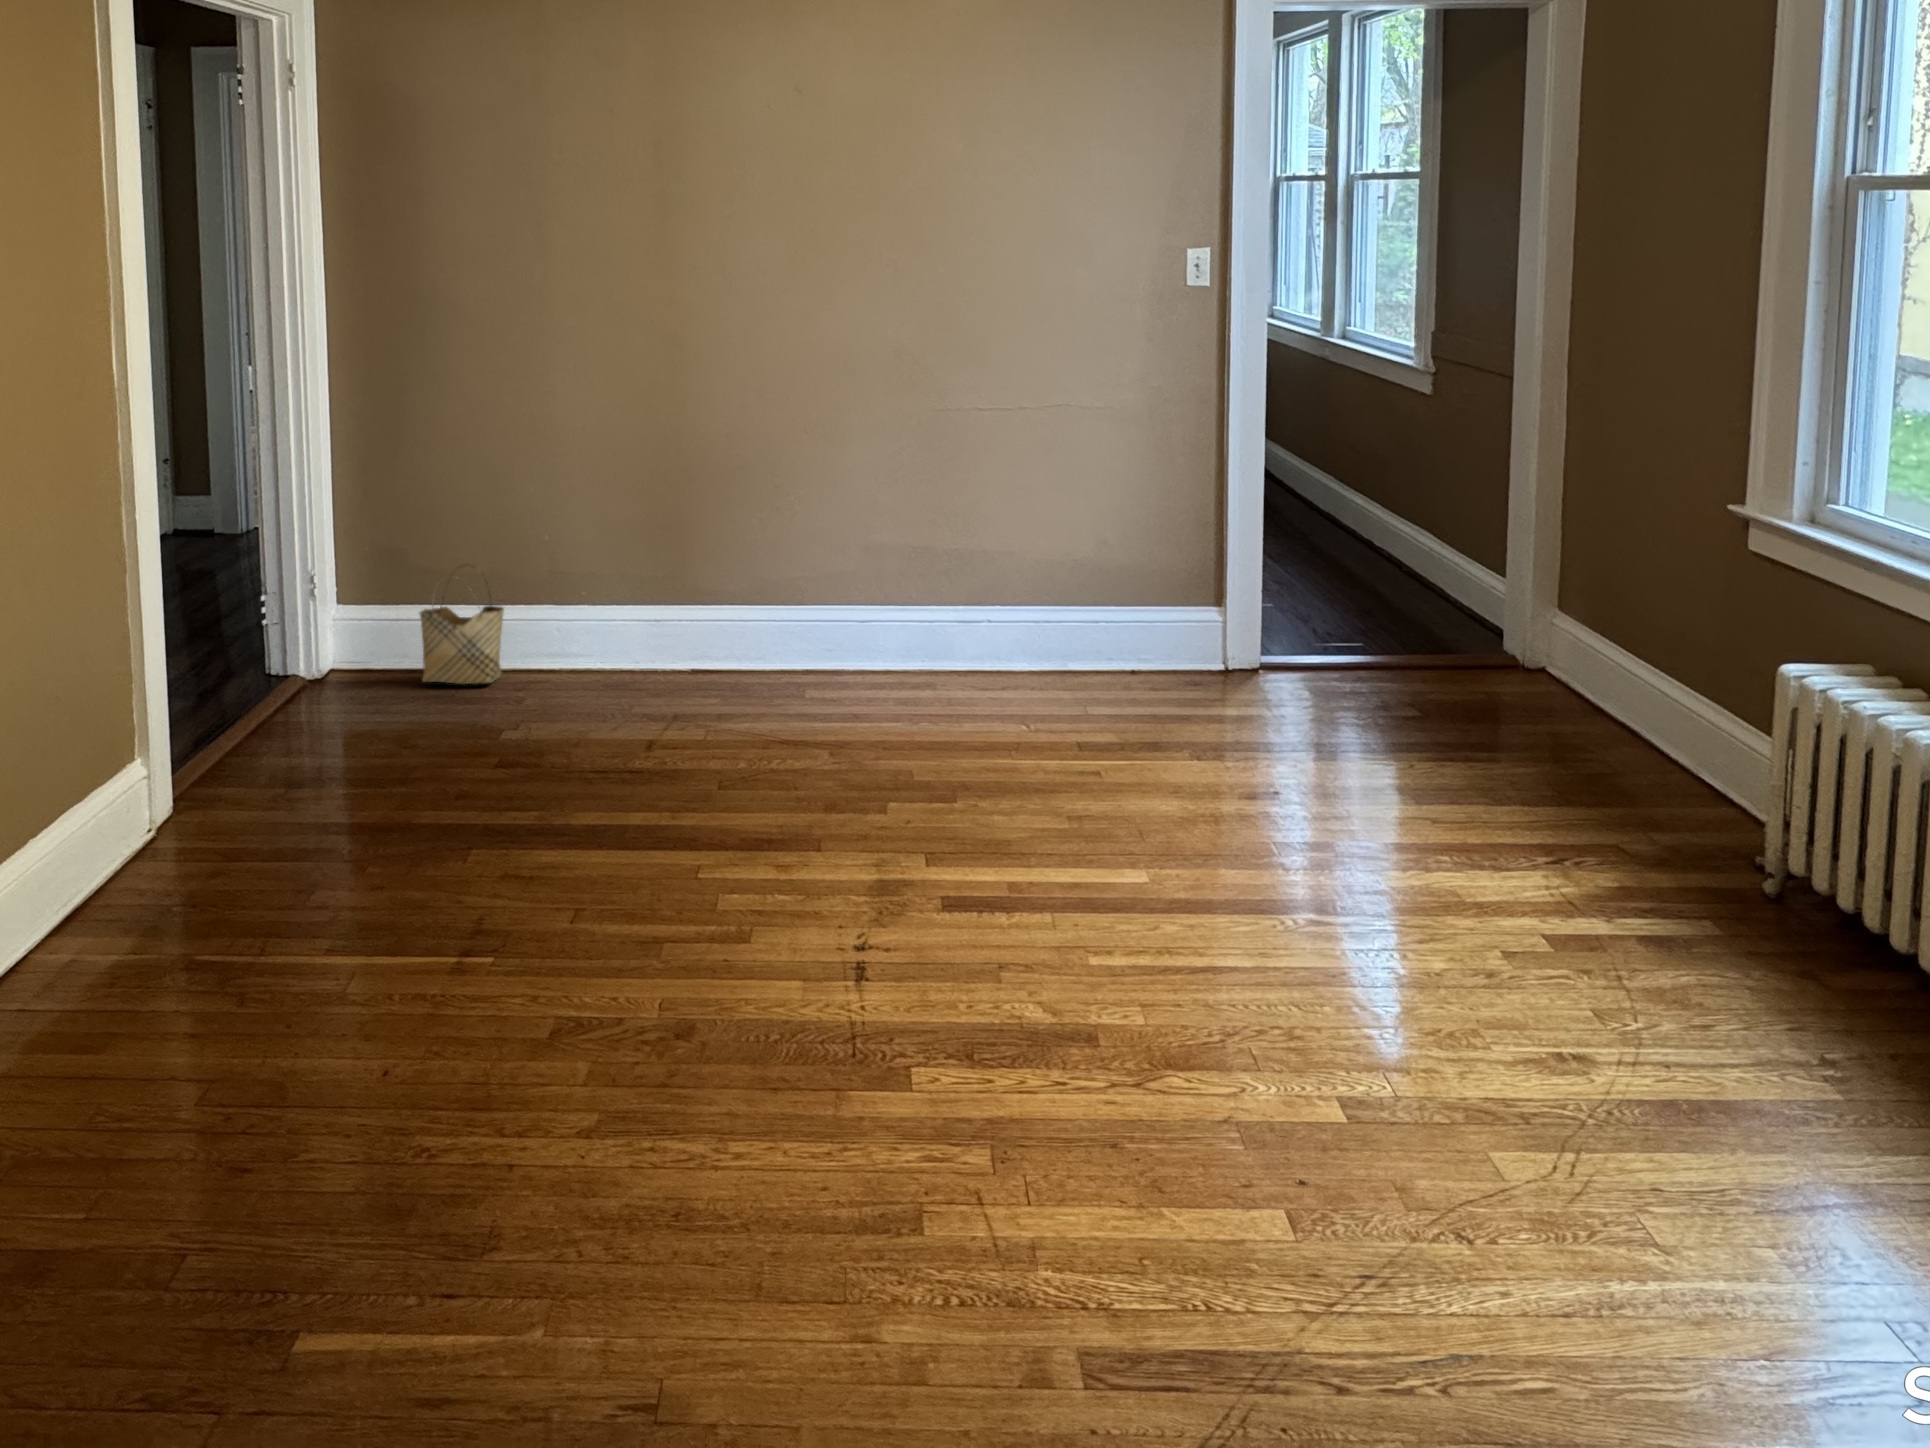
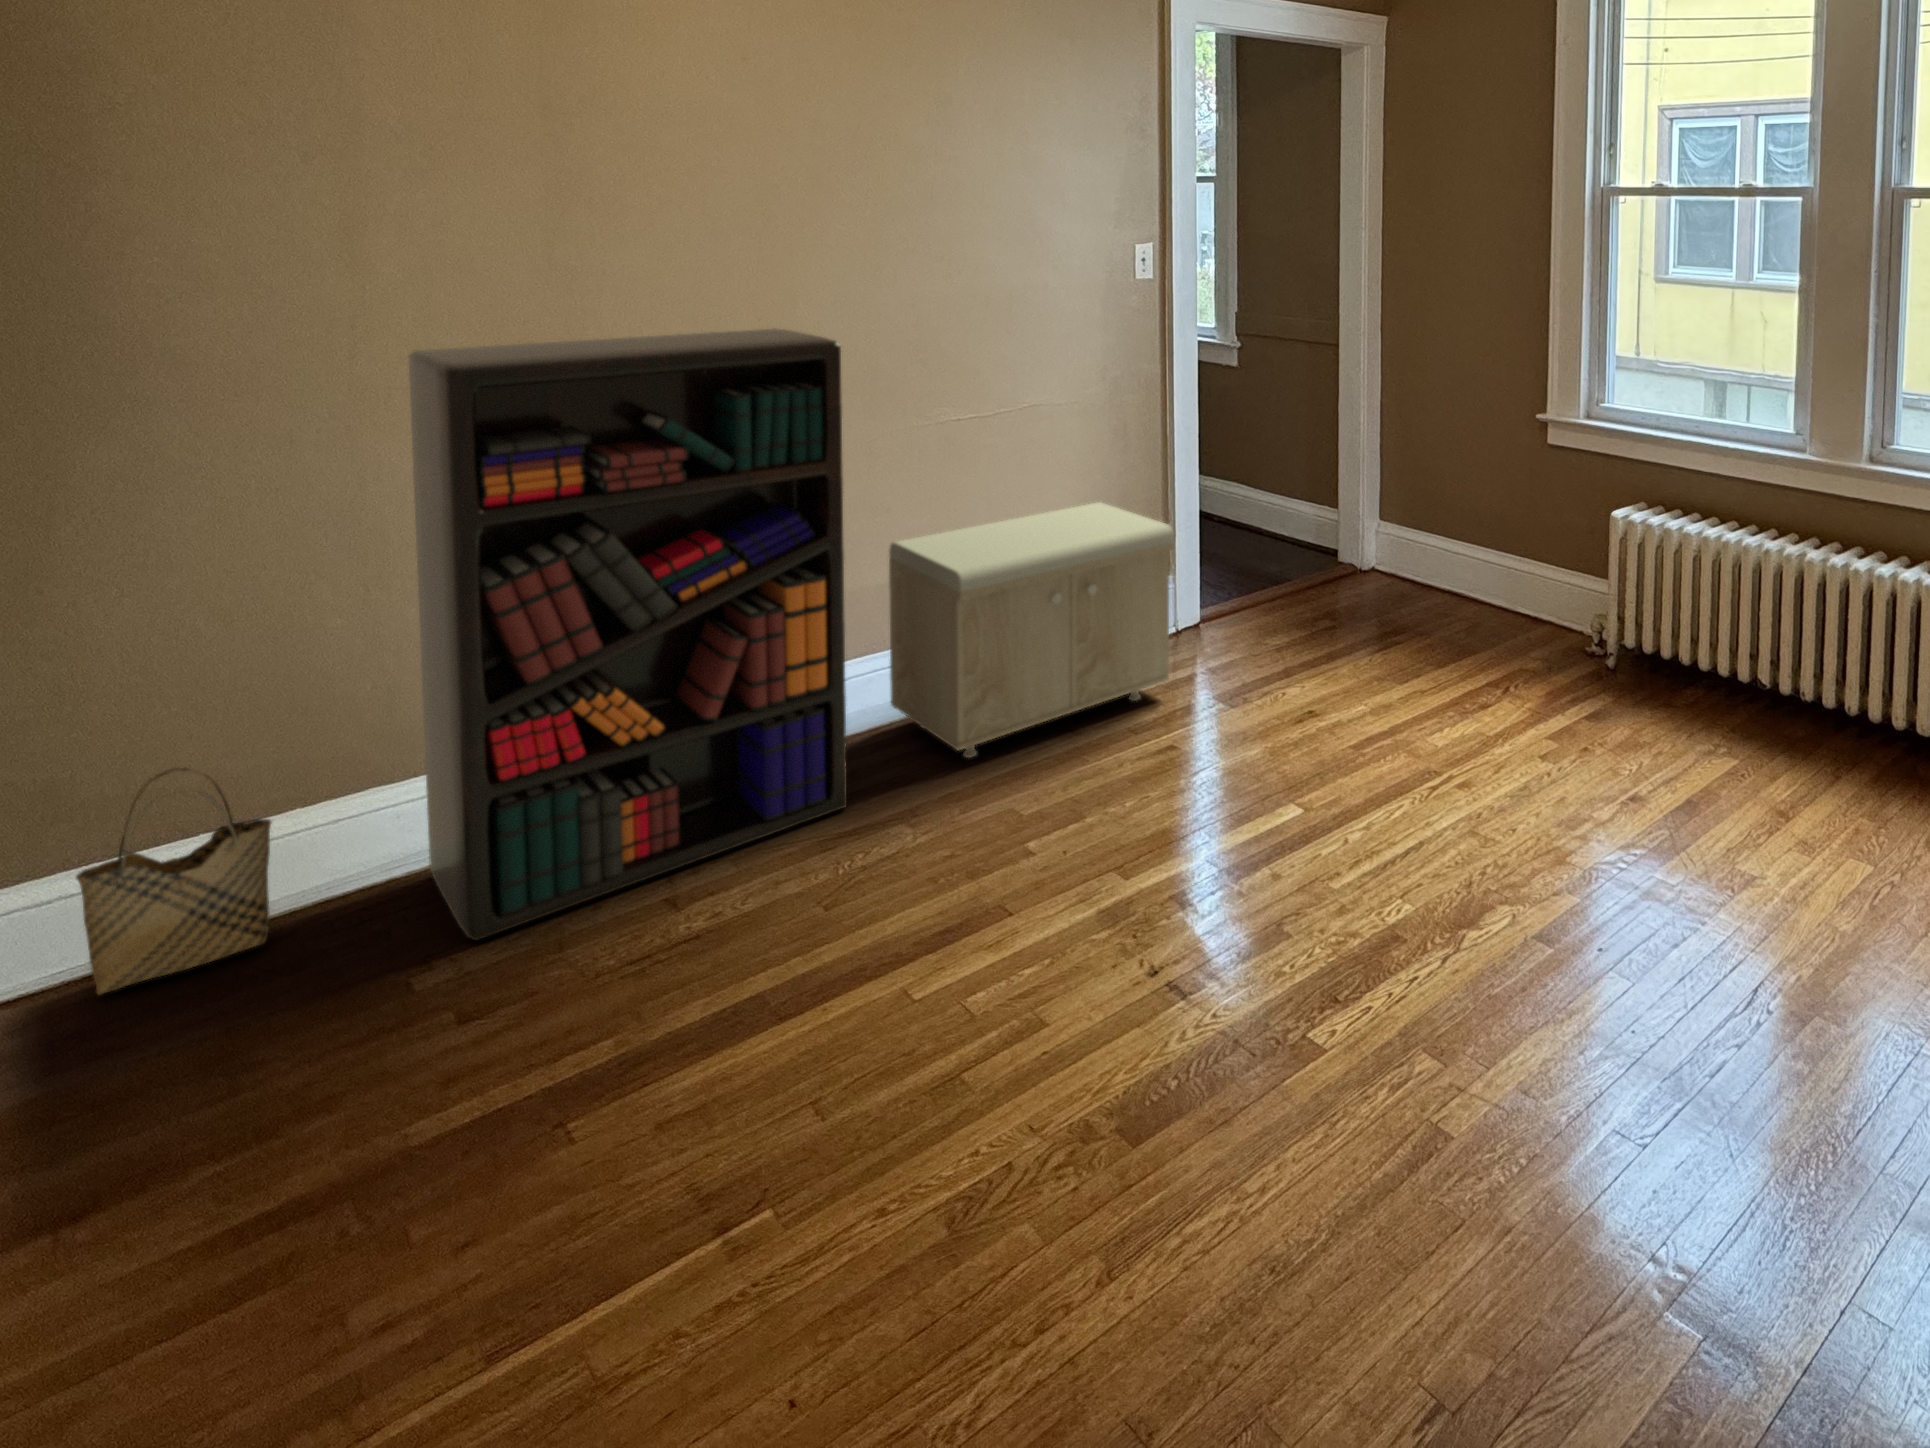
bookshelf: none [548,322,817,722] -> present [409,329,847,940]
storage bench: none [905,513,1148,719] -> present [889,502,1174,758]

